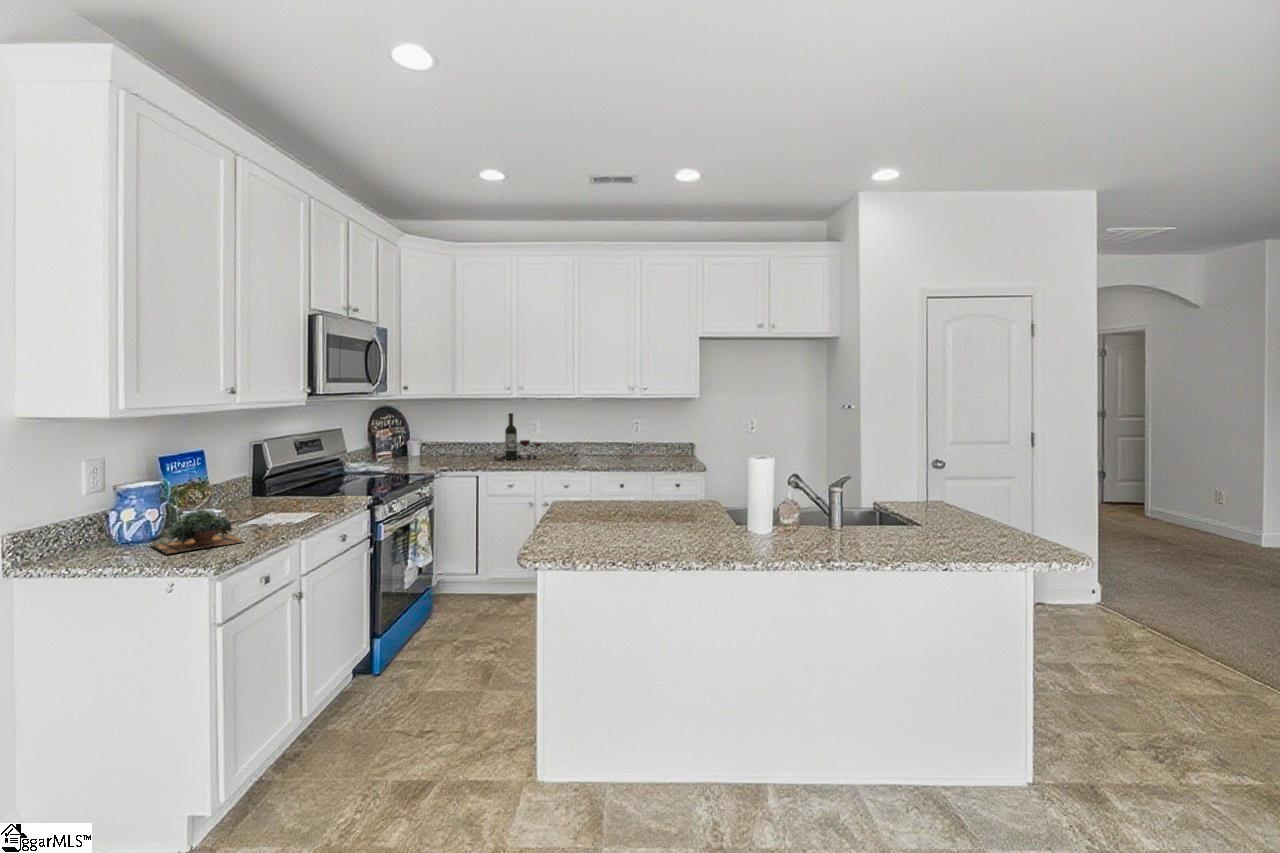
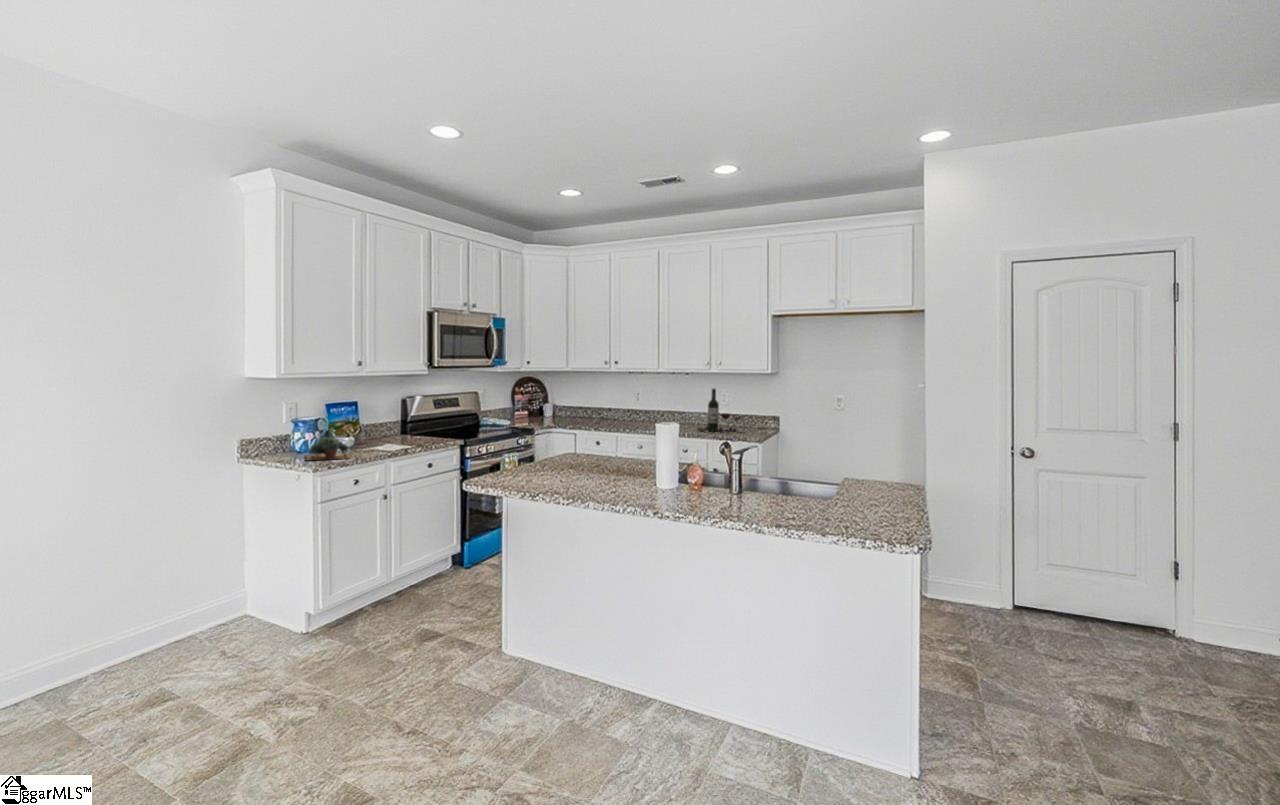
wine bottle: present [494,413,541,460] -> present [697,389,740,432]

